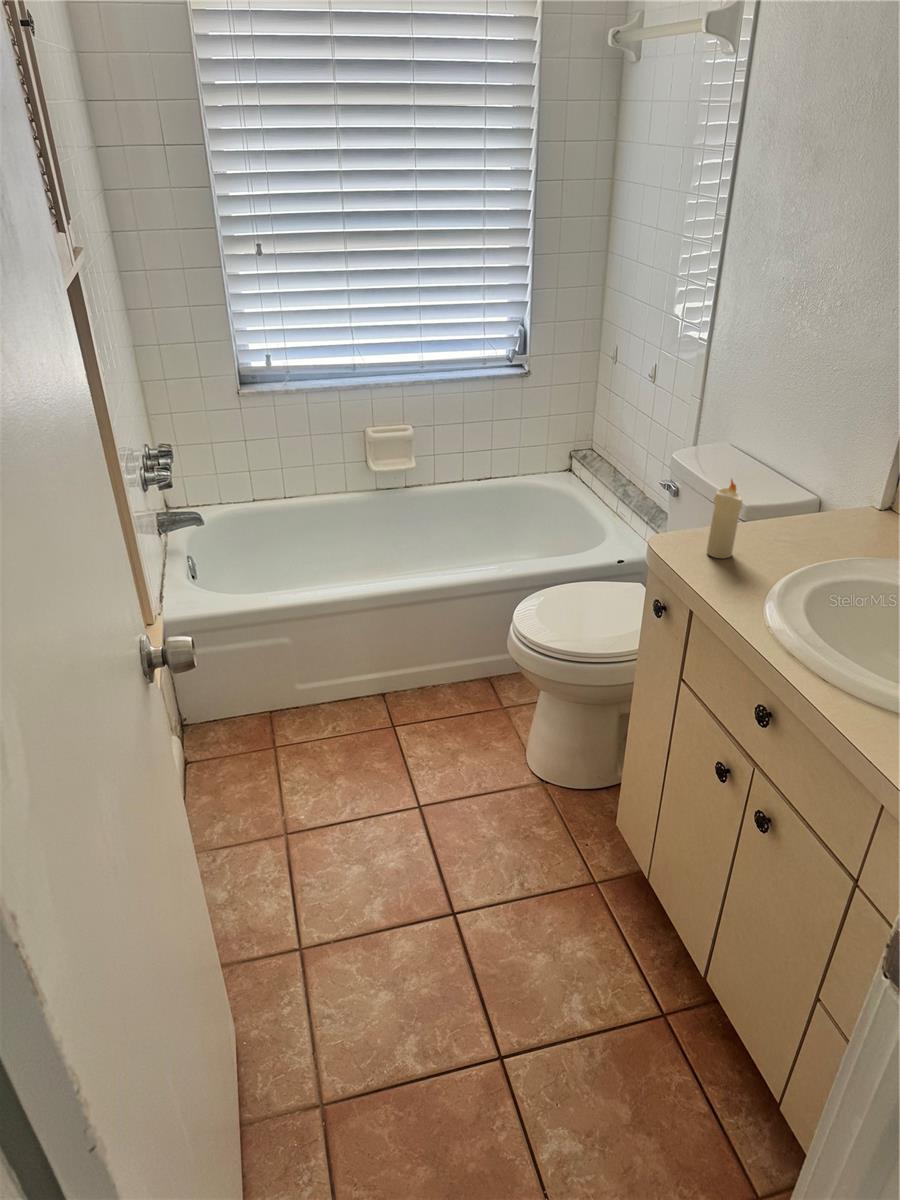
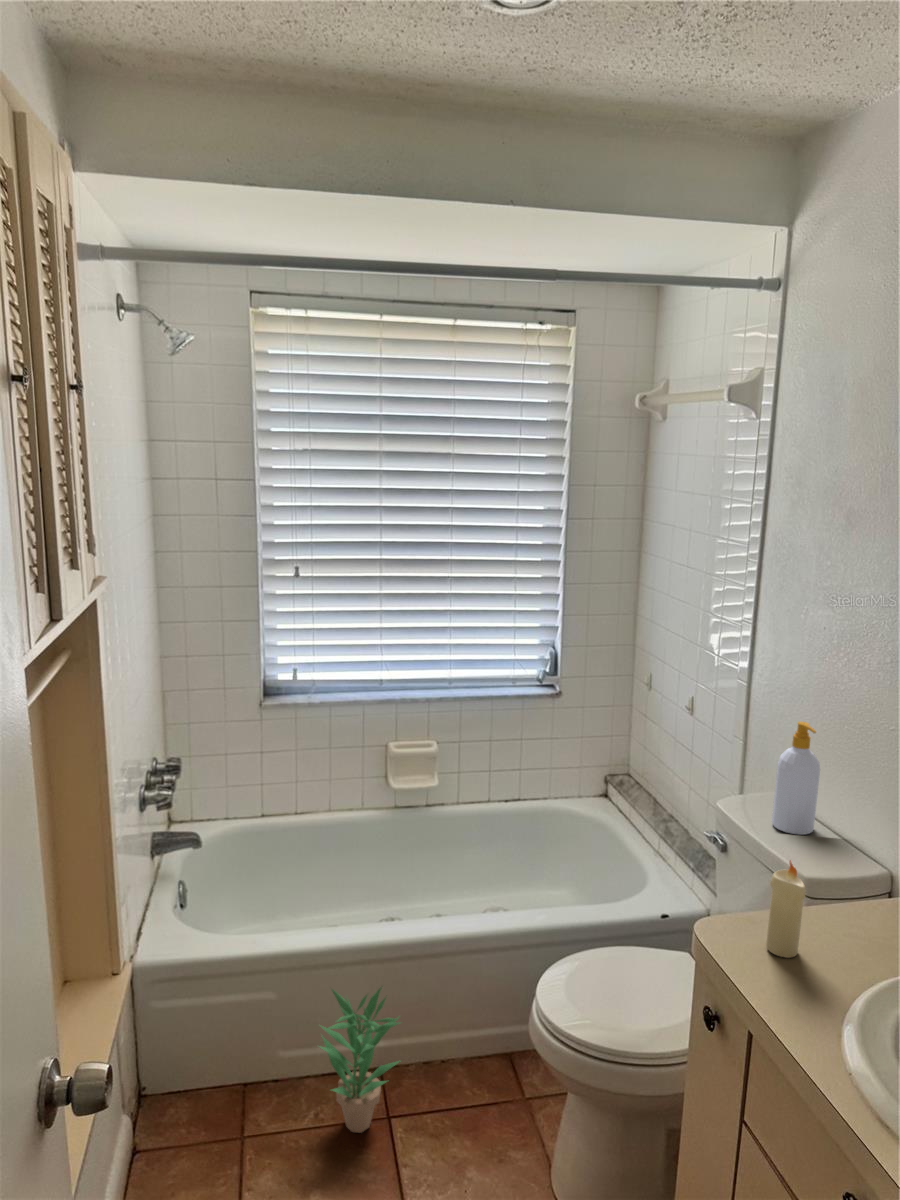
soap bottle: none [719,373,766,475] -> present [772,722,820,835]
potted plant: none [328,624,402,739] -> present [319,988,400,1133]

